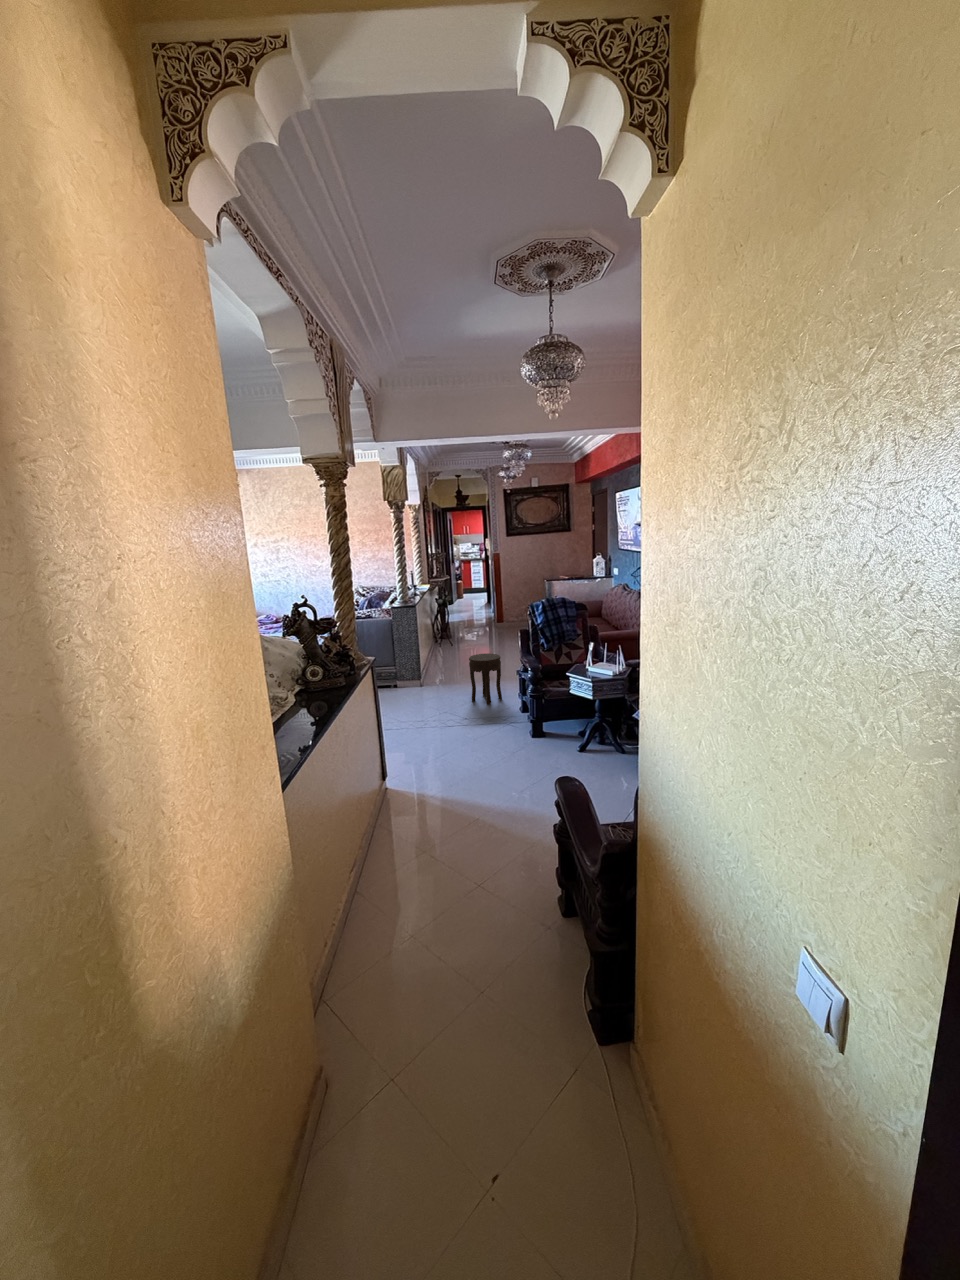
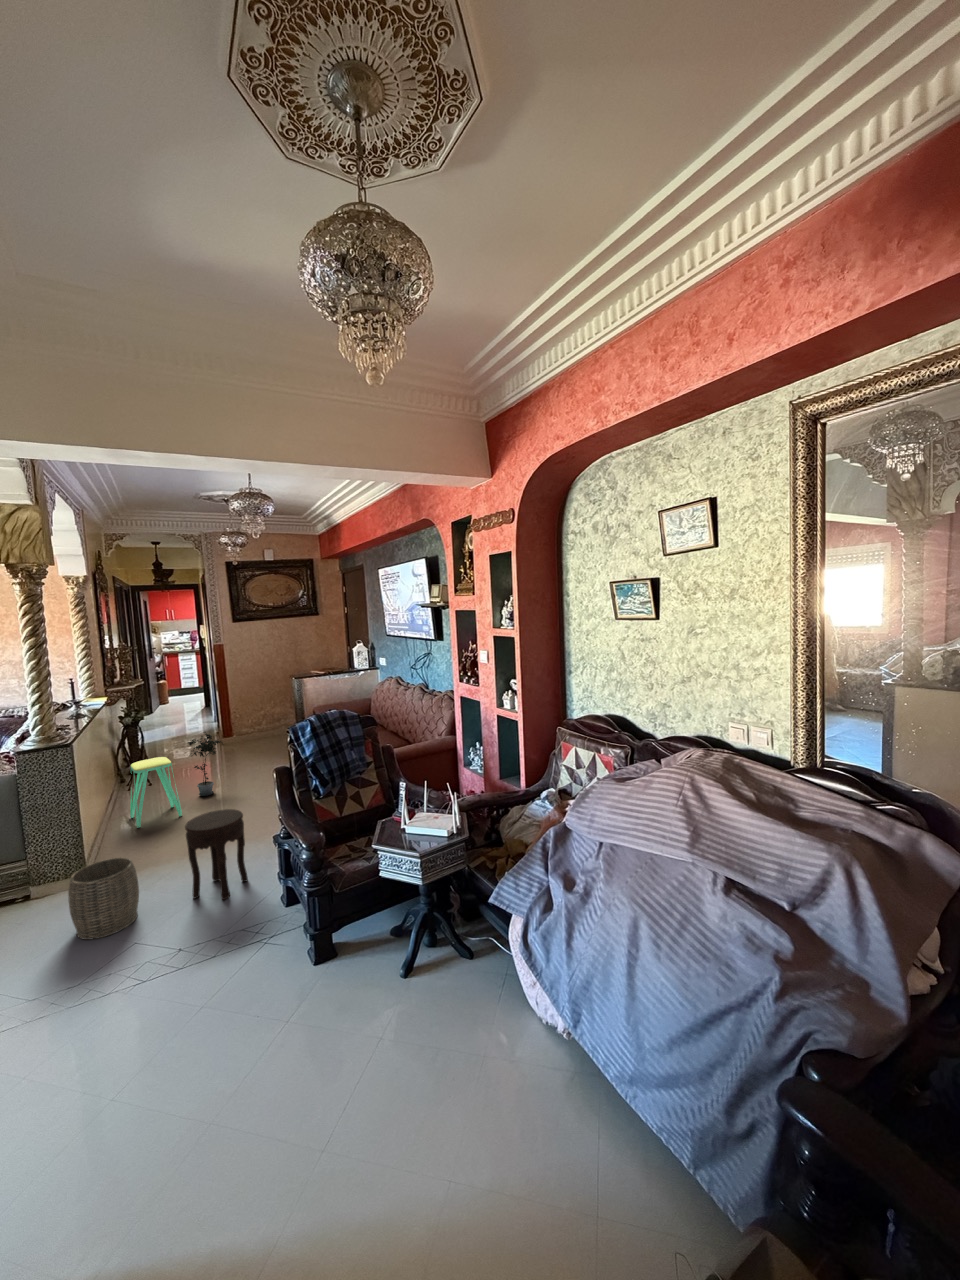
potted plant: none [473,612,495,655] -> present [188,732,222,796]
stool: none [441,625,469,666] -> present [130,757,182,828]
woven basket: none [413,670,445,708] -> present [68,858,139,940]

